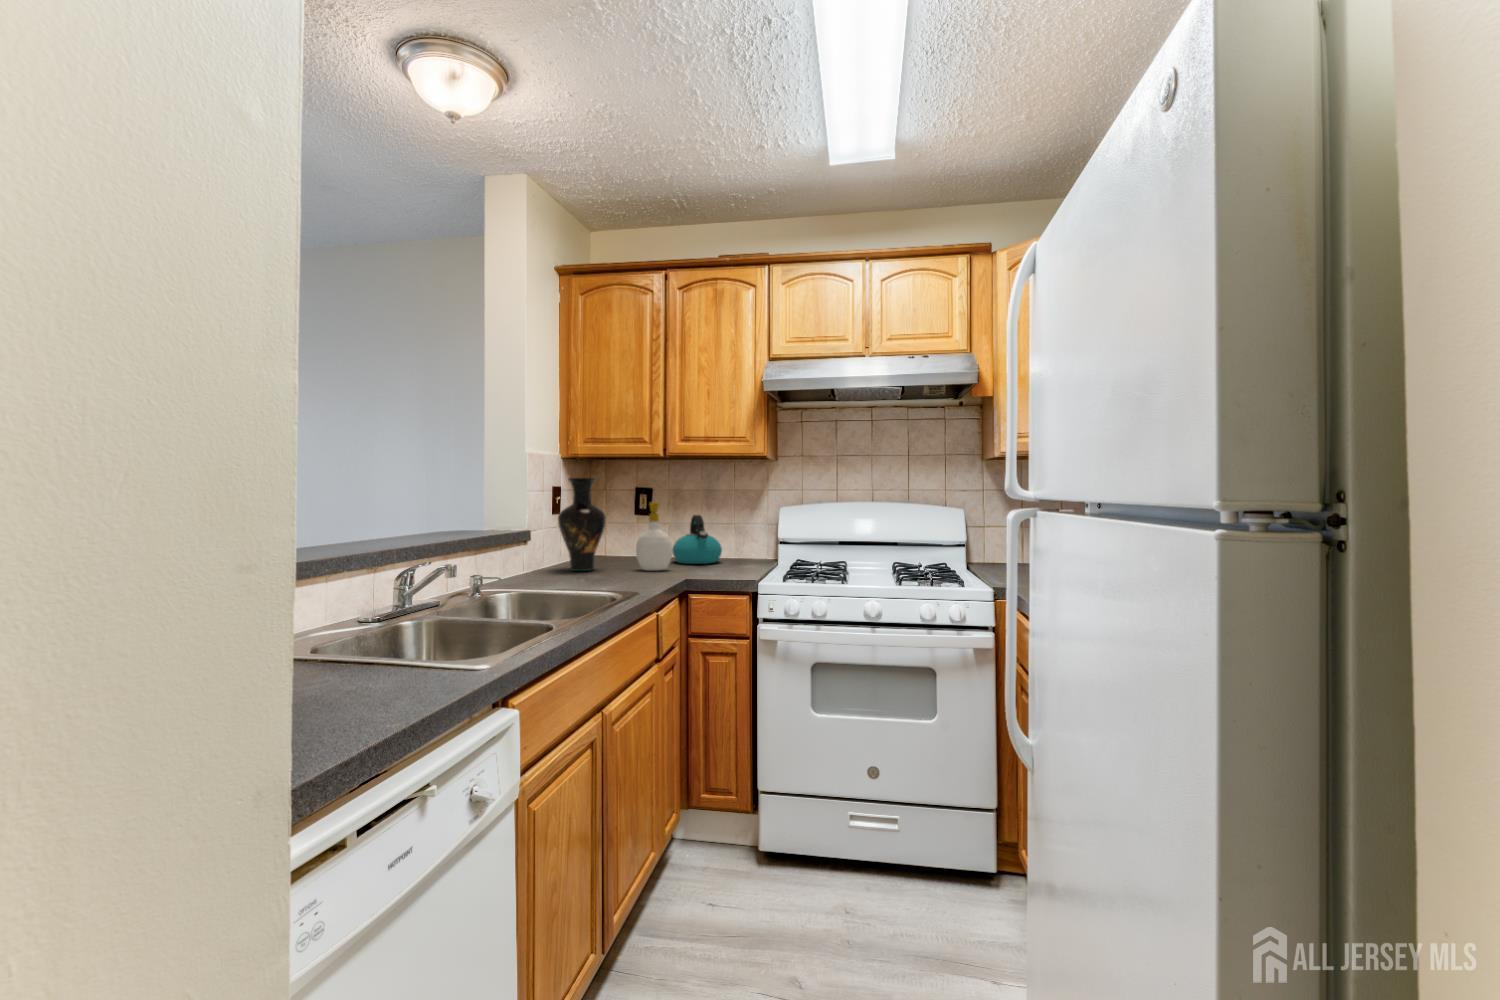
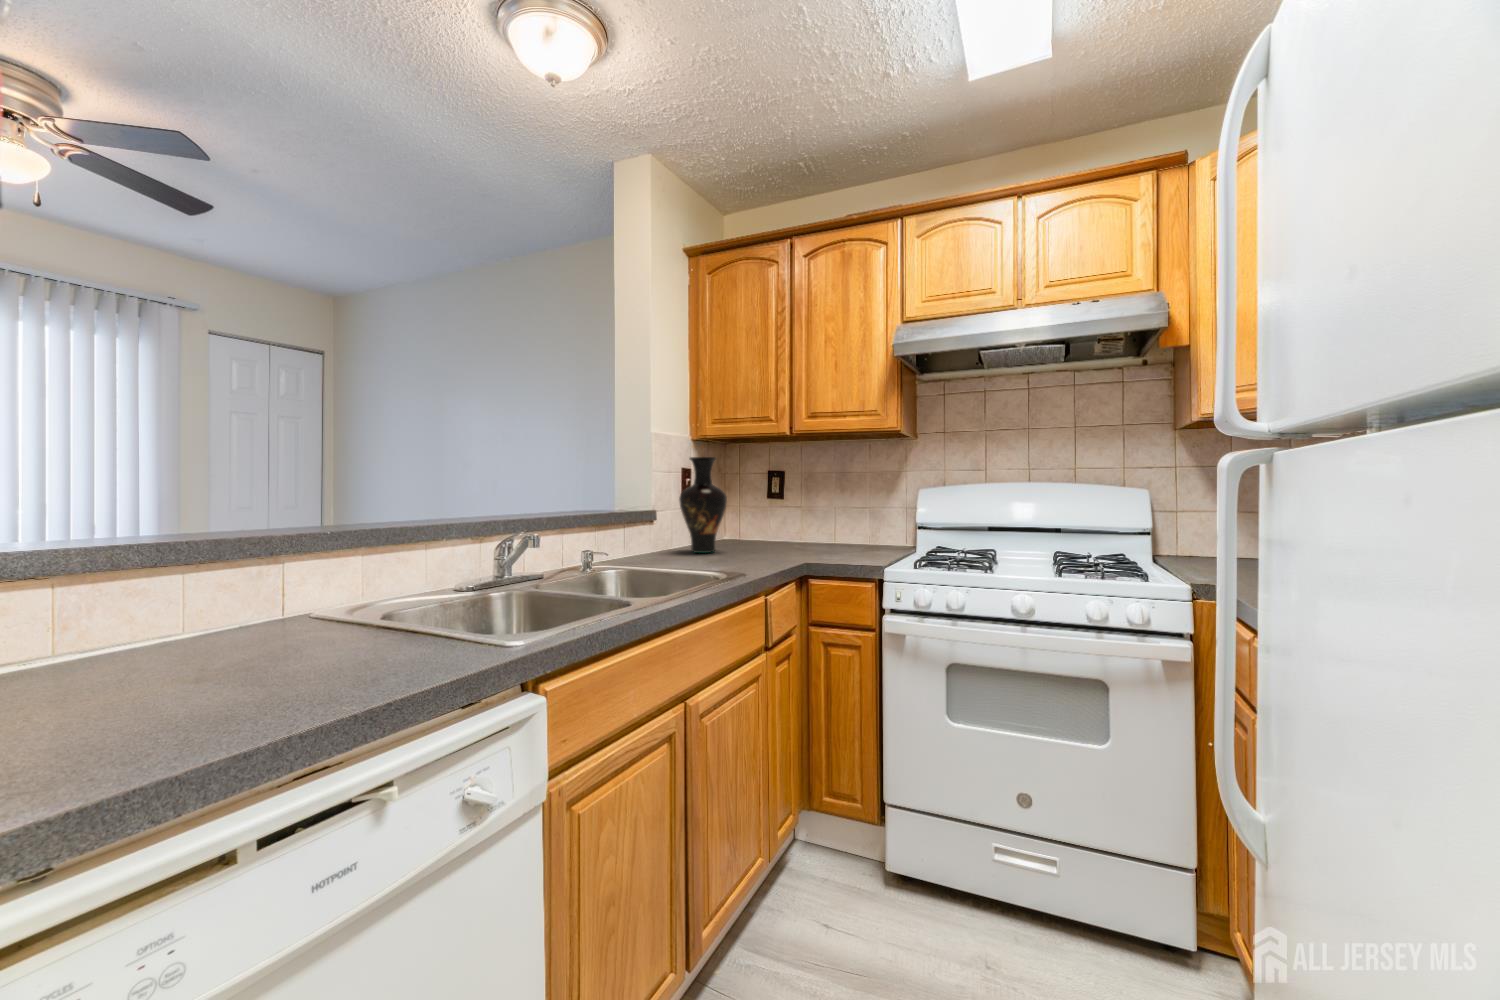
soap bottle: present [636,502,673,571] -> none [757,482,795,554]
kettle: present [673,515,722,564] -> none [799,497,852,549]

